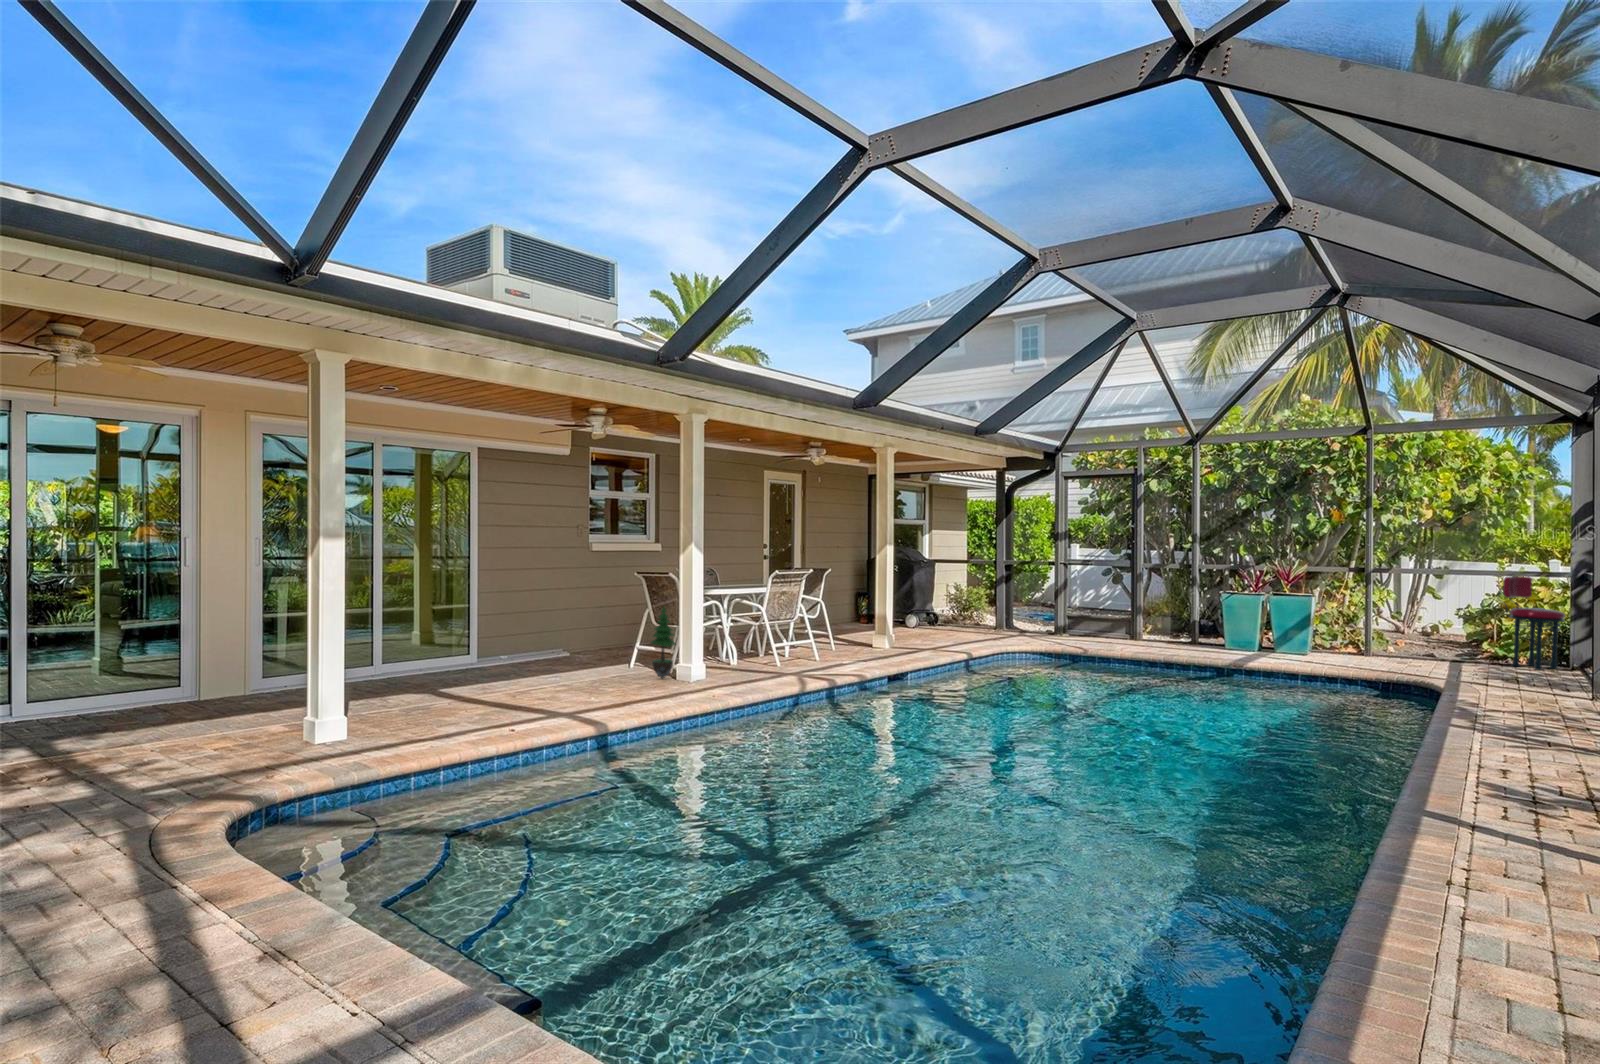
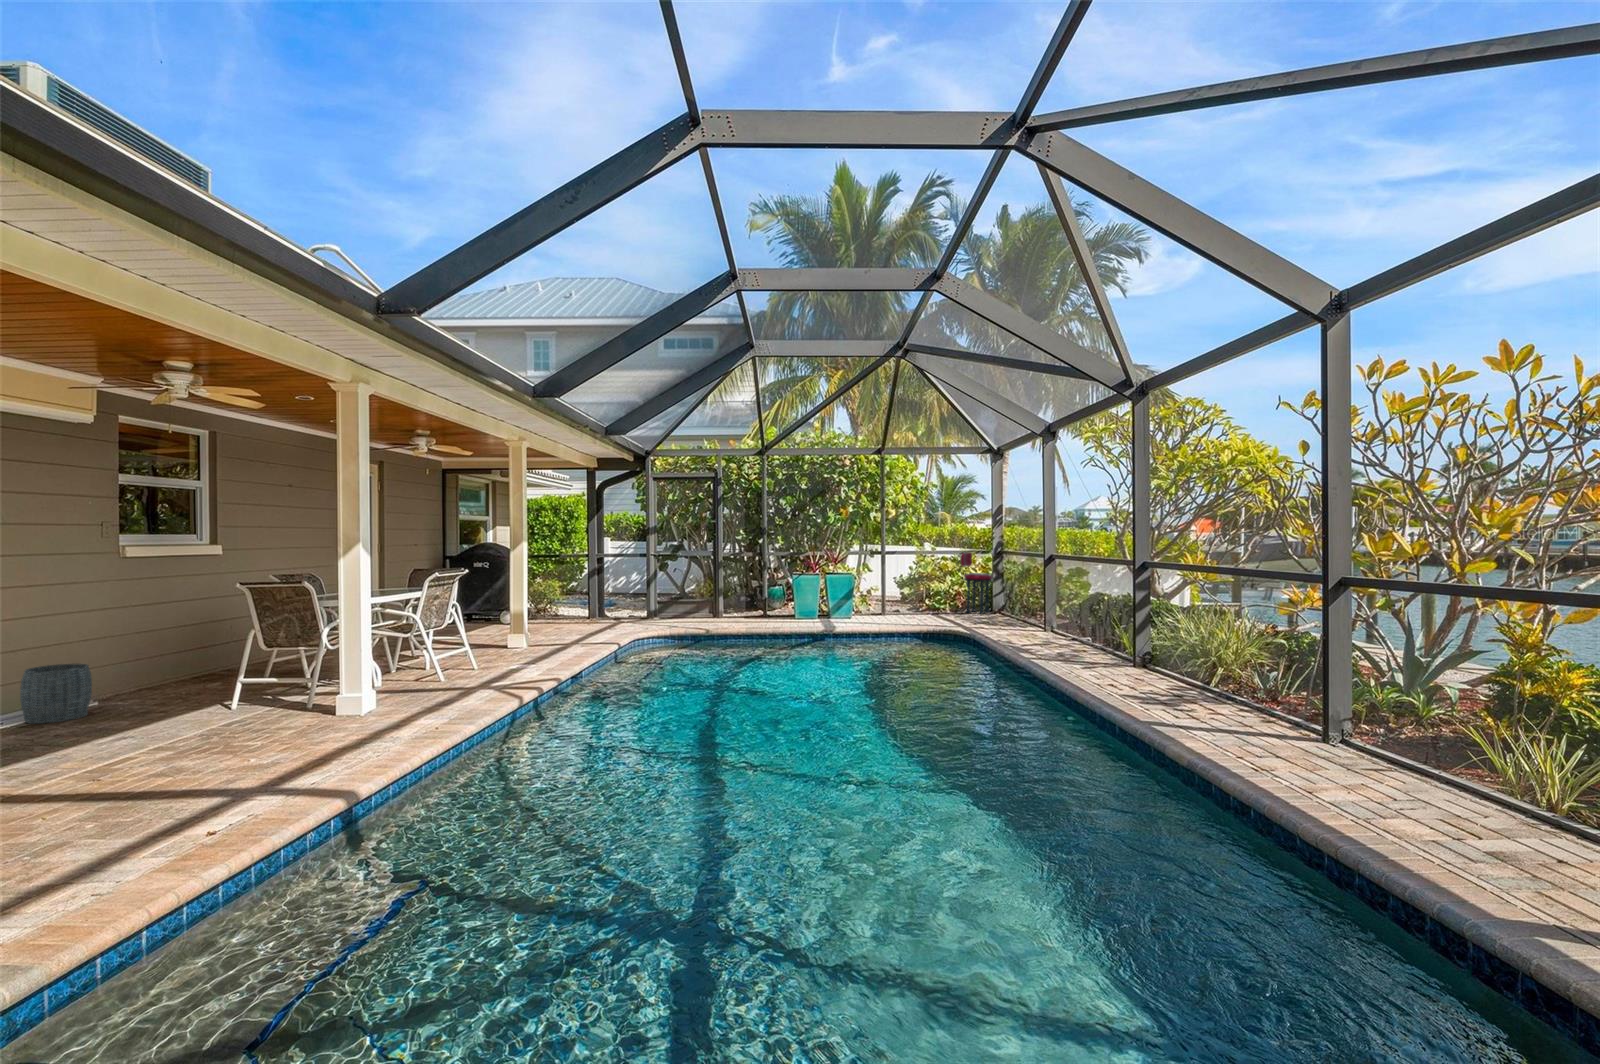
potted tree: present [651,607,675,678] -> none [289,622,330,717]
woven basket: none [526,623,562,662] -> present [20,664,92,724]

